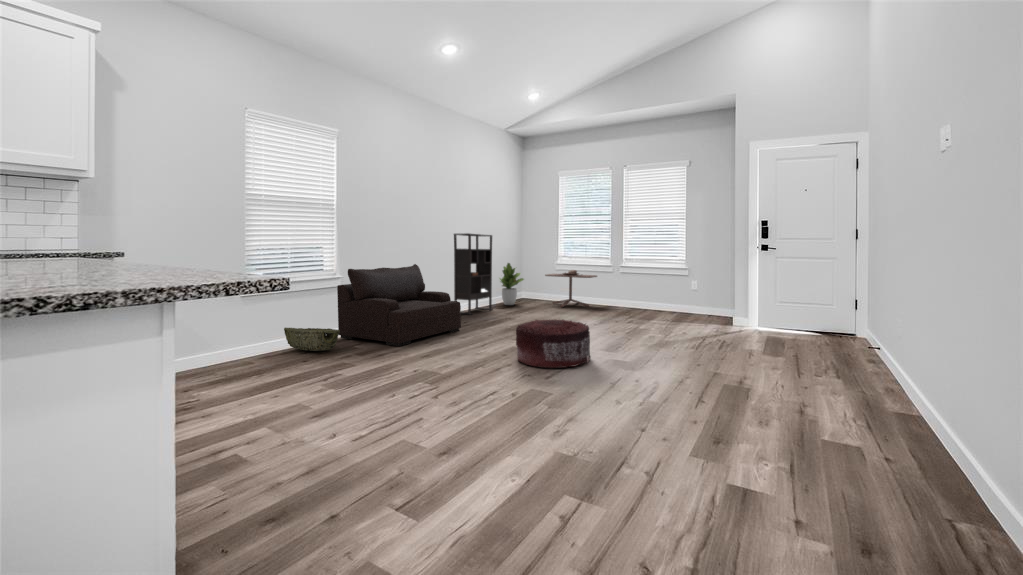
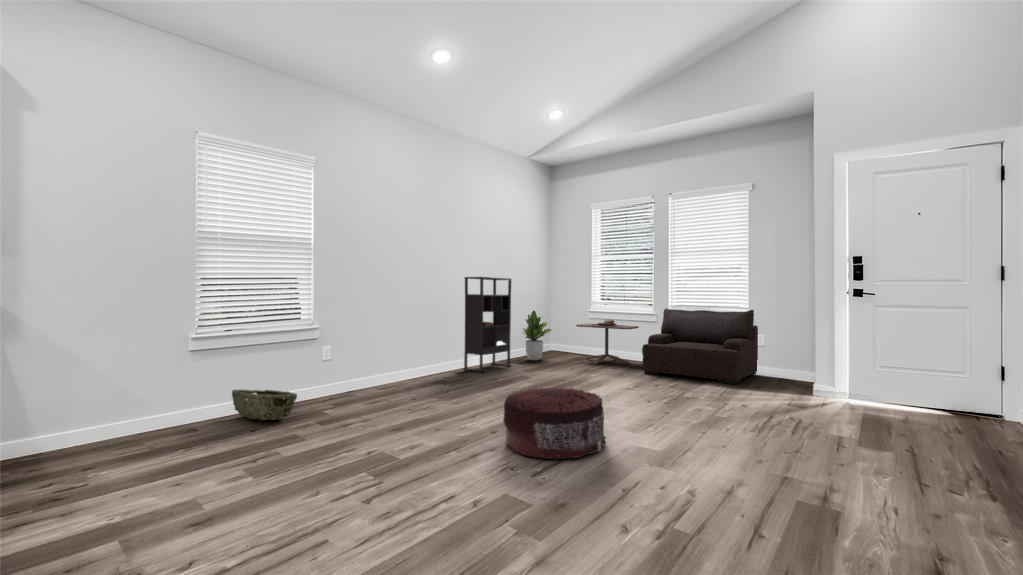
armchair: present [337,264,461,346] -> present [642,309,758,384]

